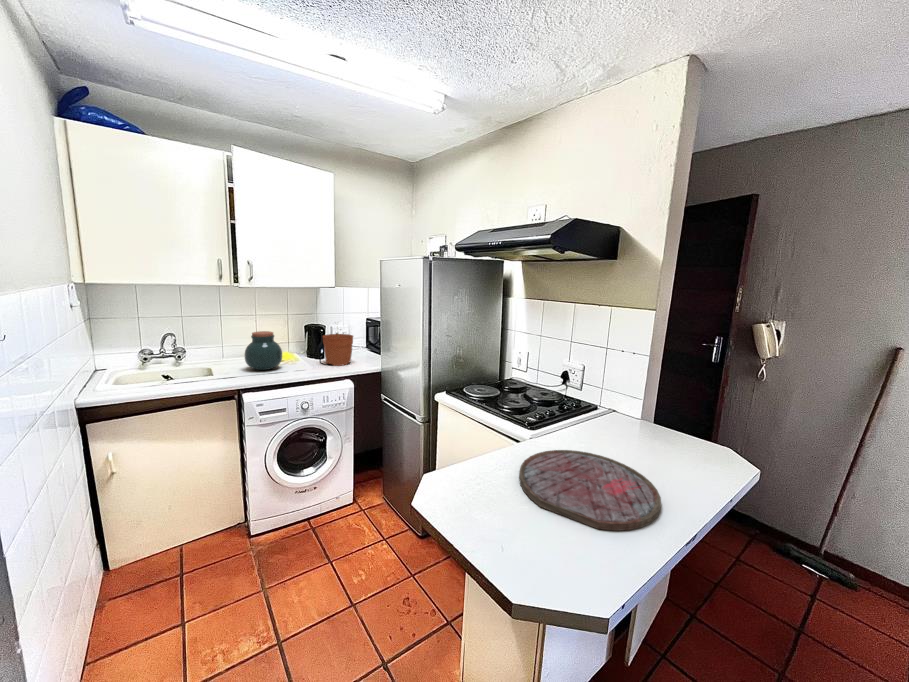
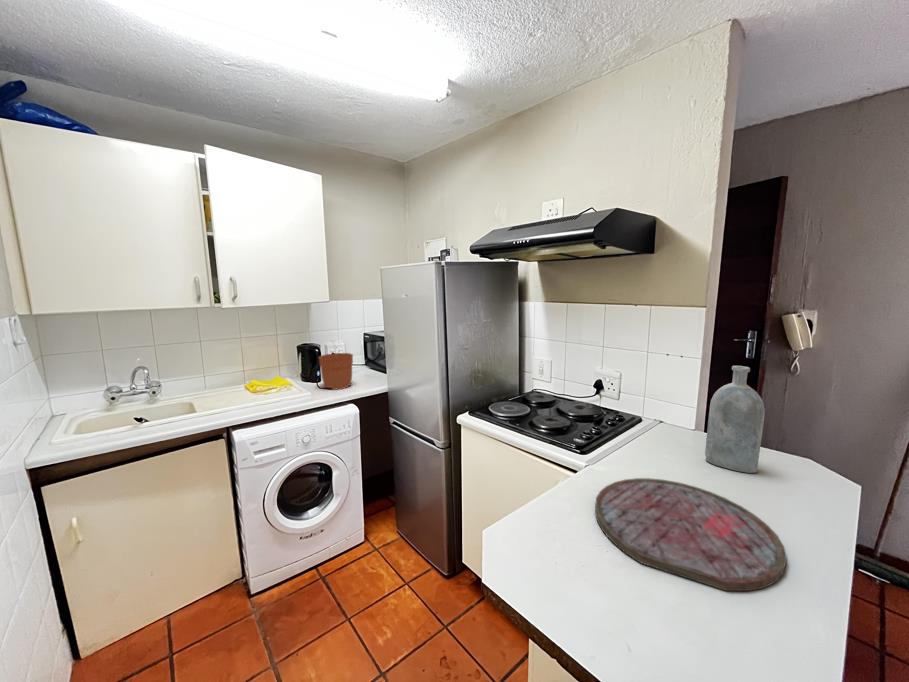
jar: present [245,331,282,370] -> none [231,356,275,401]
bottle: none [636,361,685,455] -> present [705,366,765,473]

